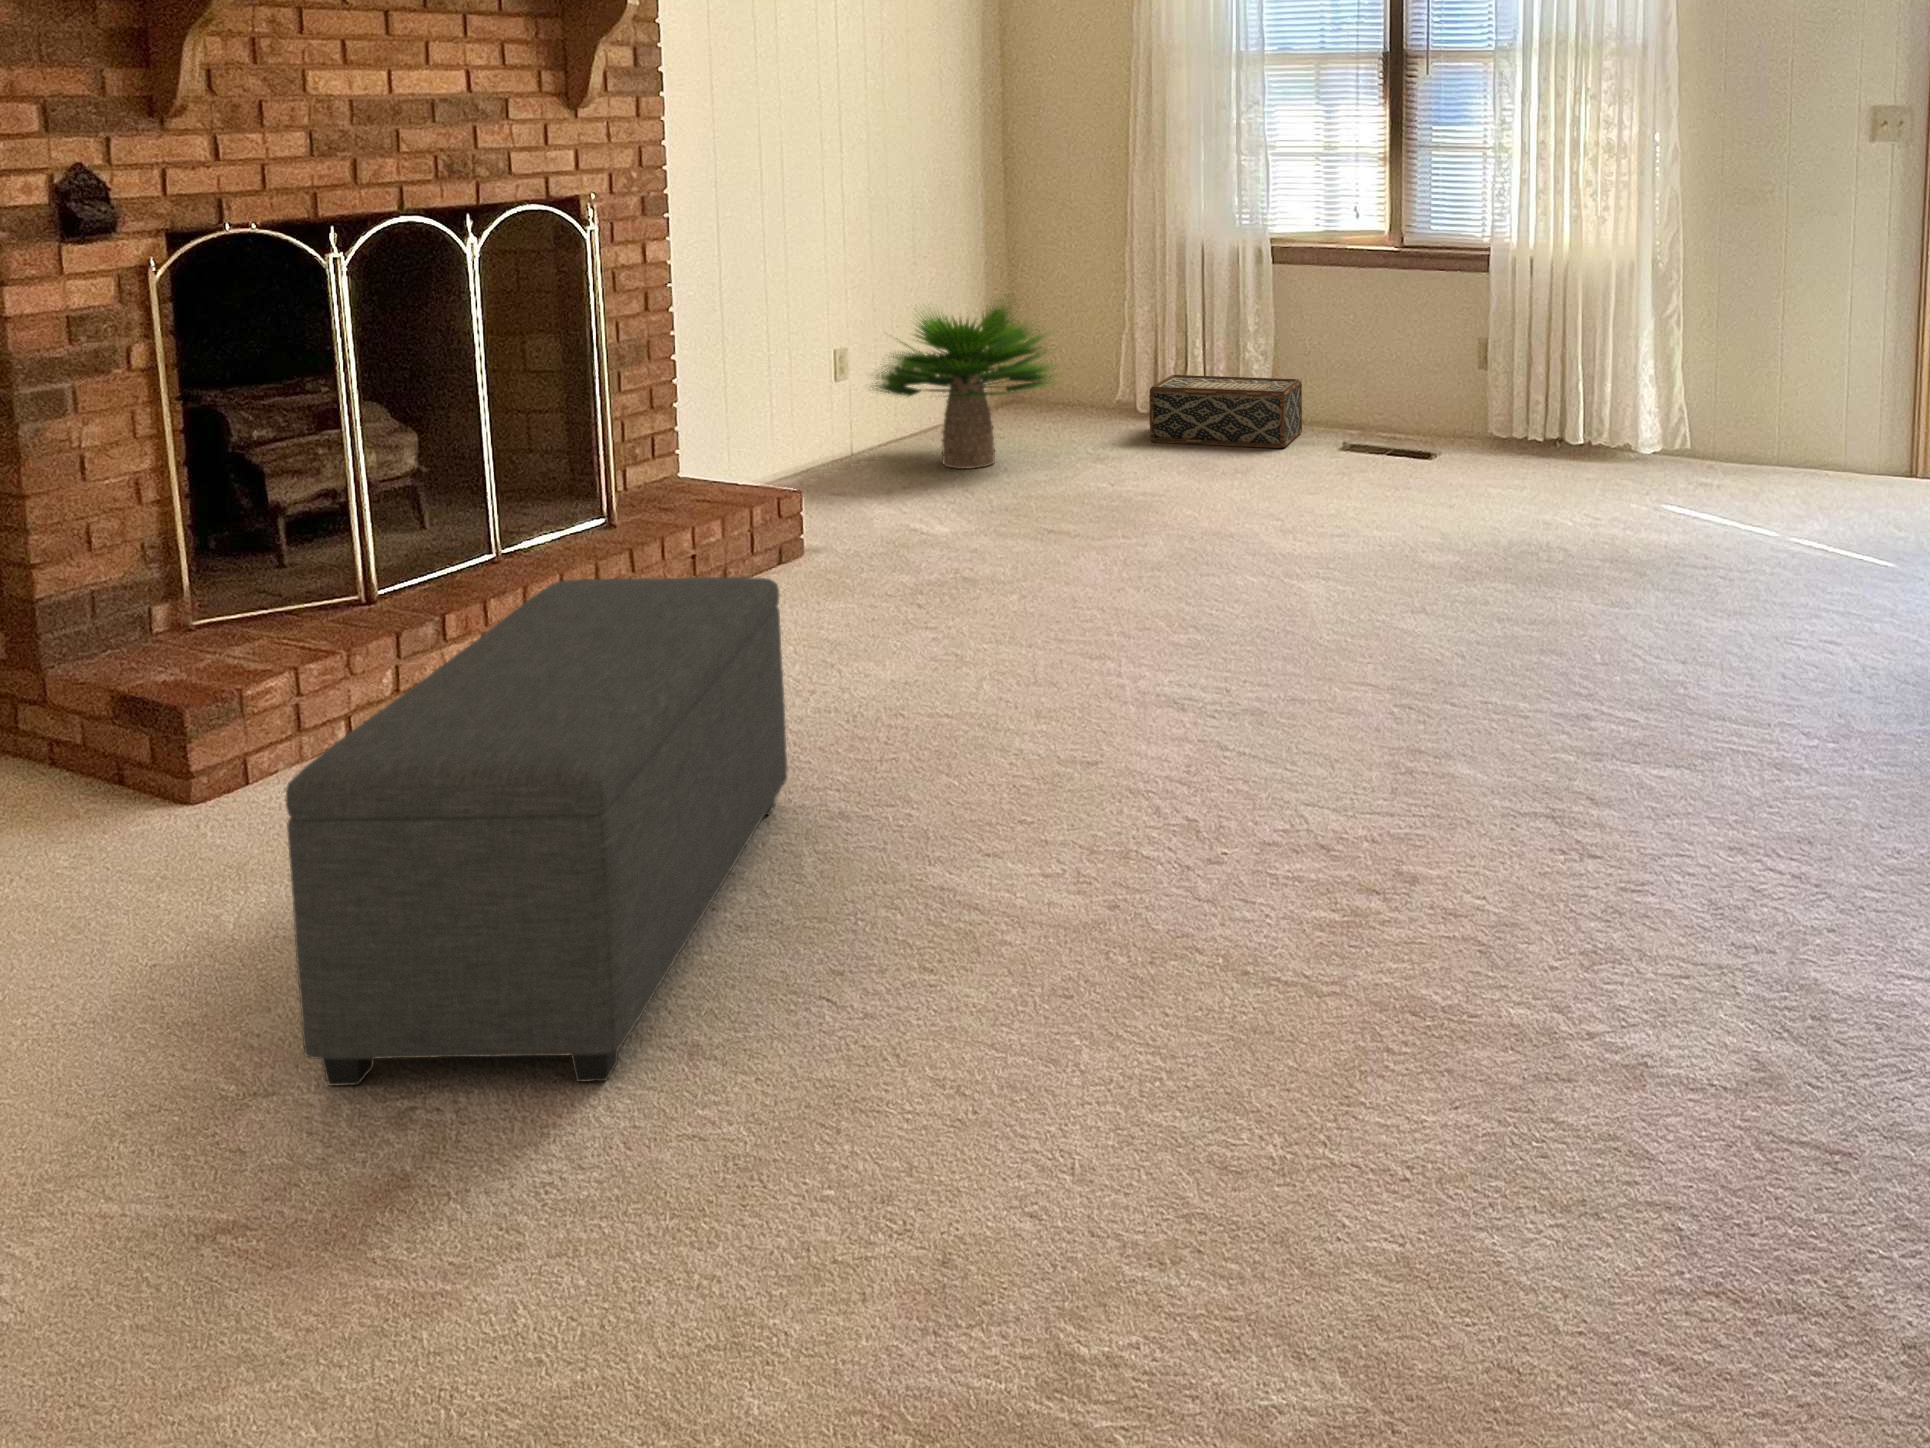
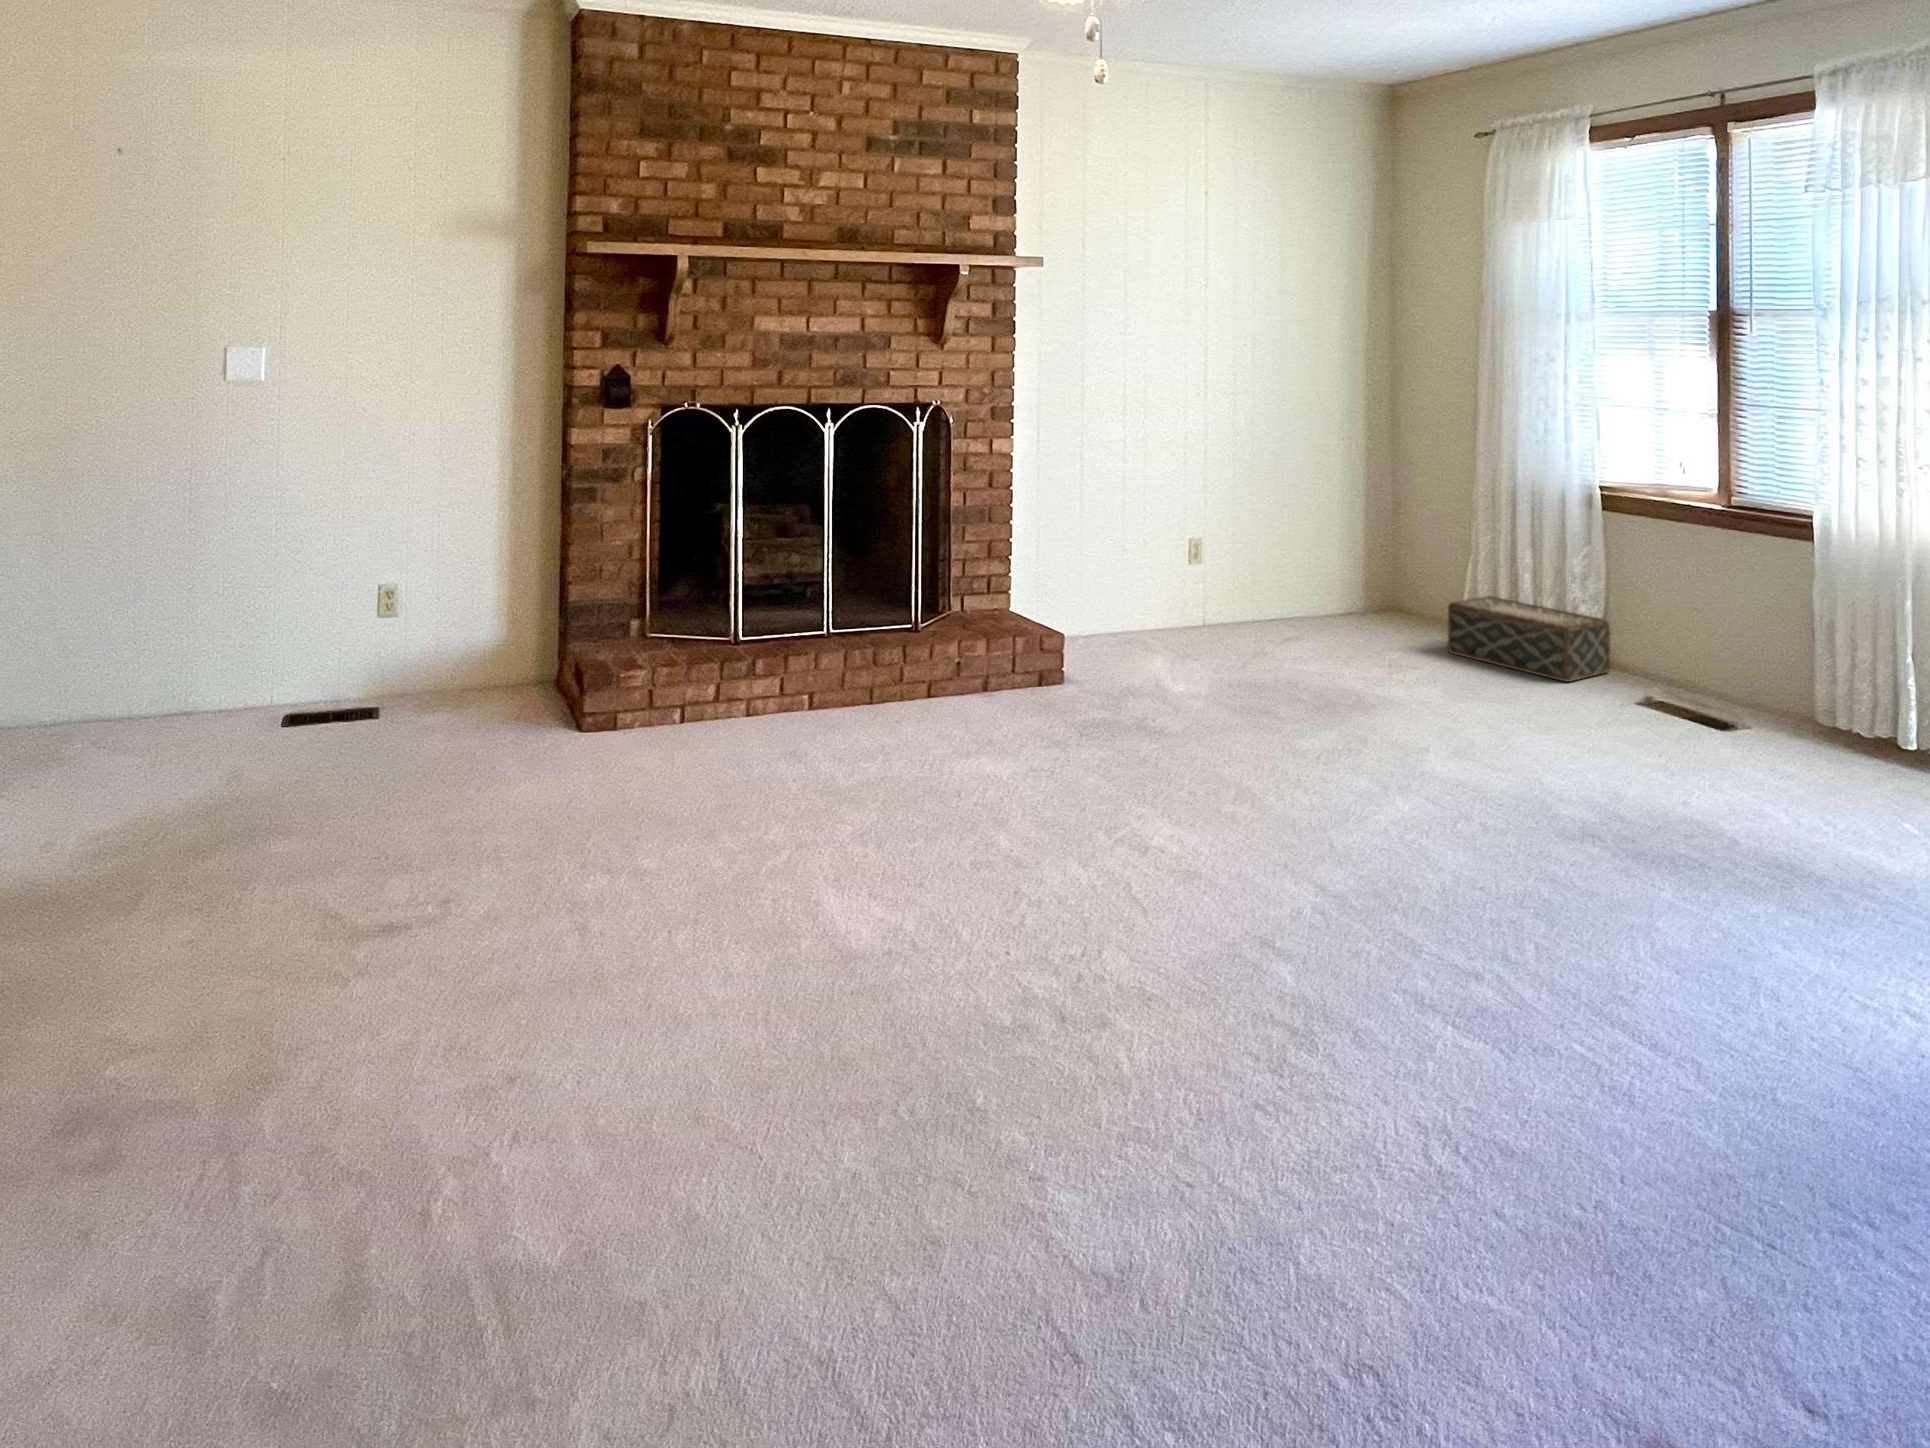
potted plant: present [873,300,1056,469] -> none [1184,500,1359,645]
ottoman: present [286,577,788,1086] -> none [386,644,797,953]

